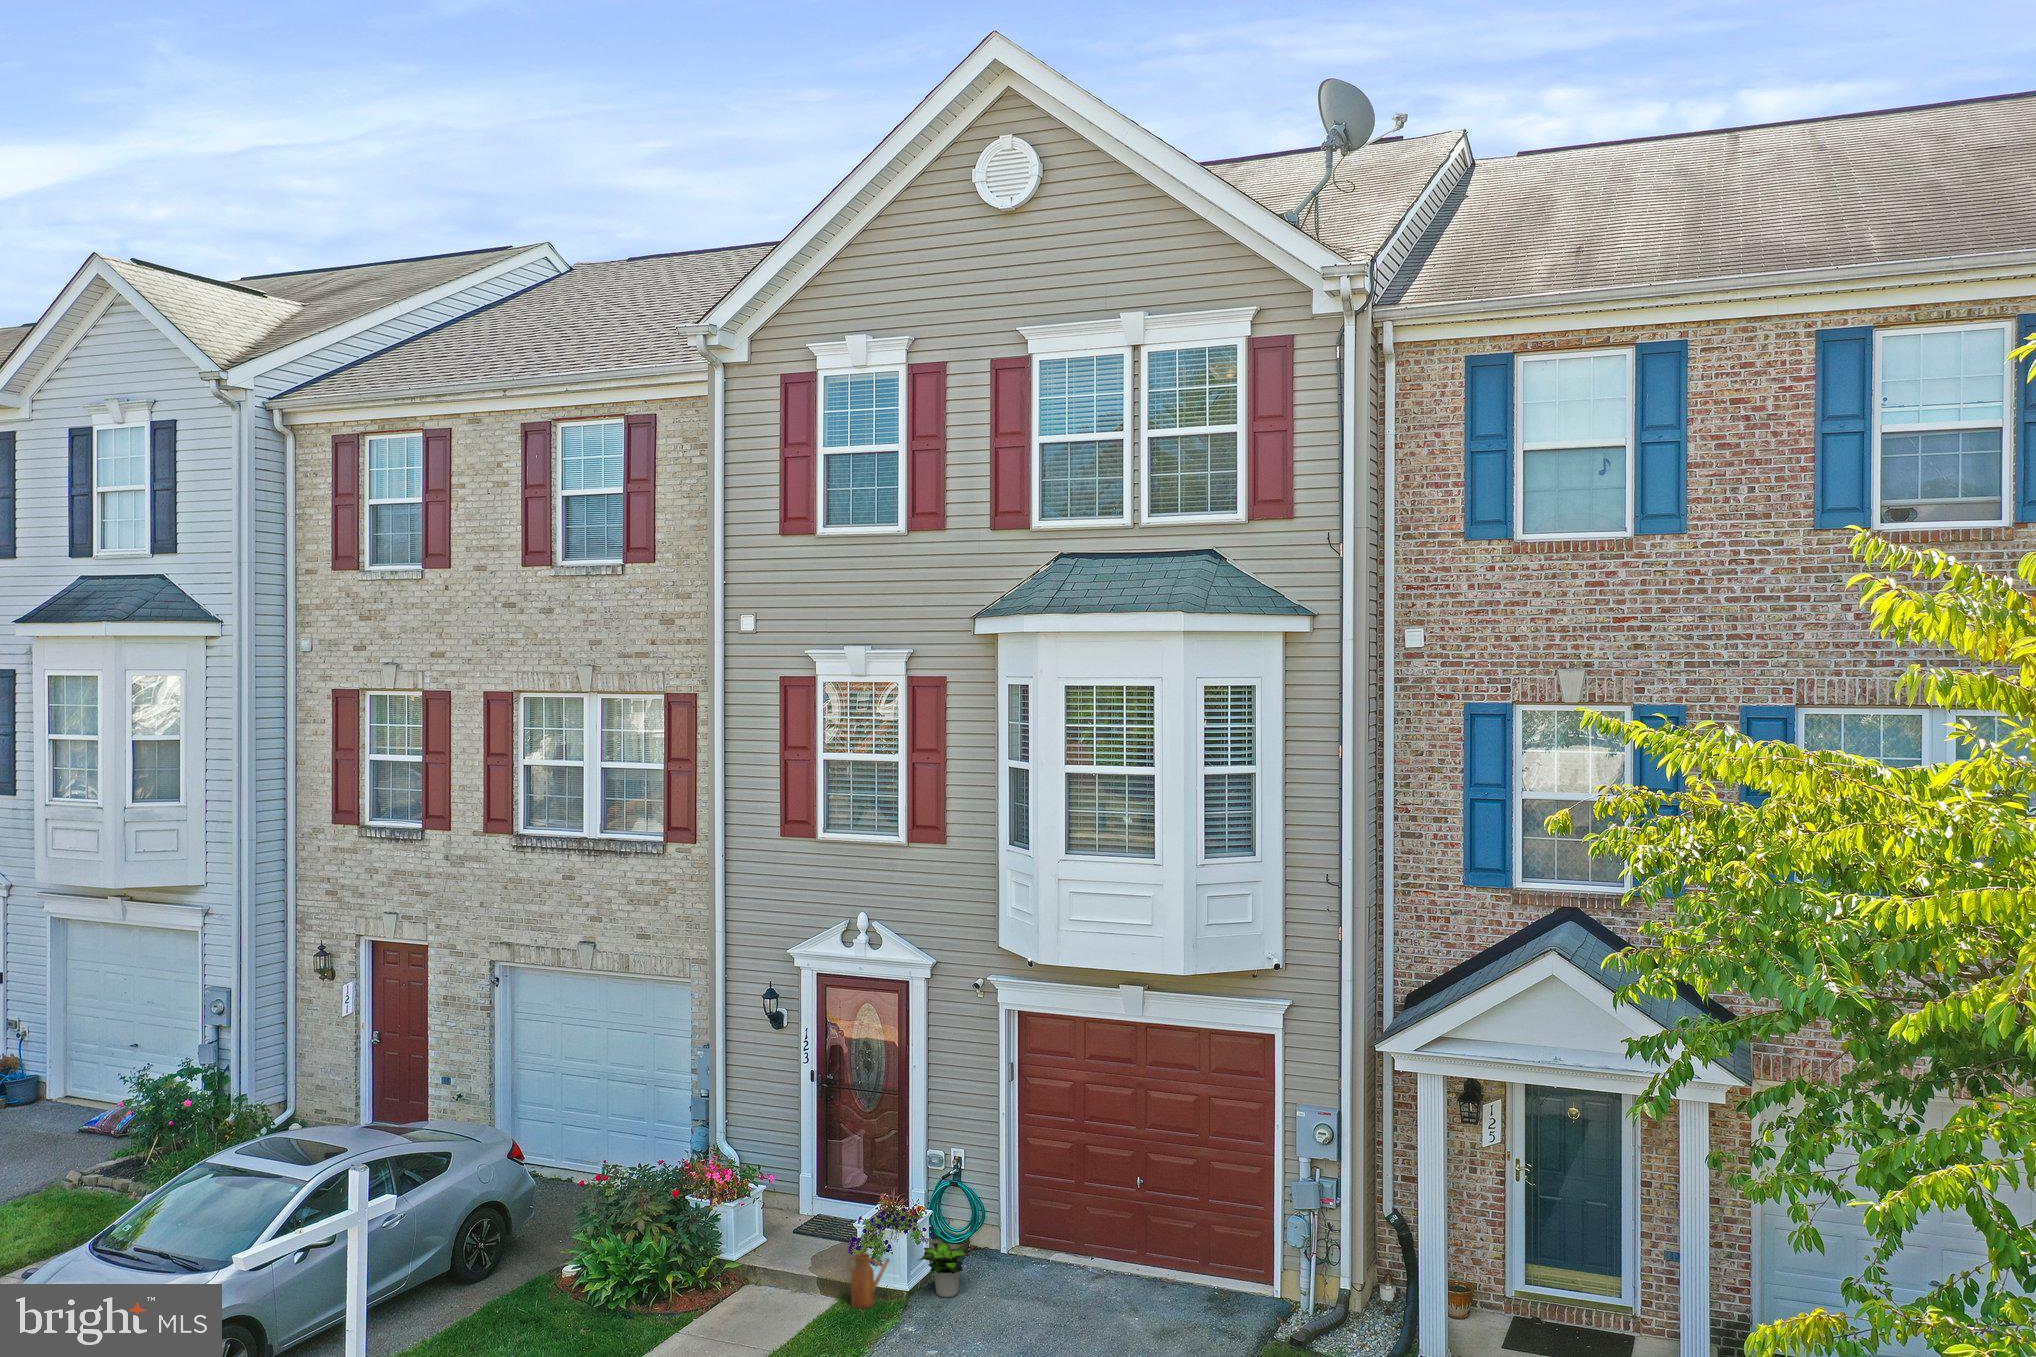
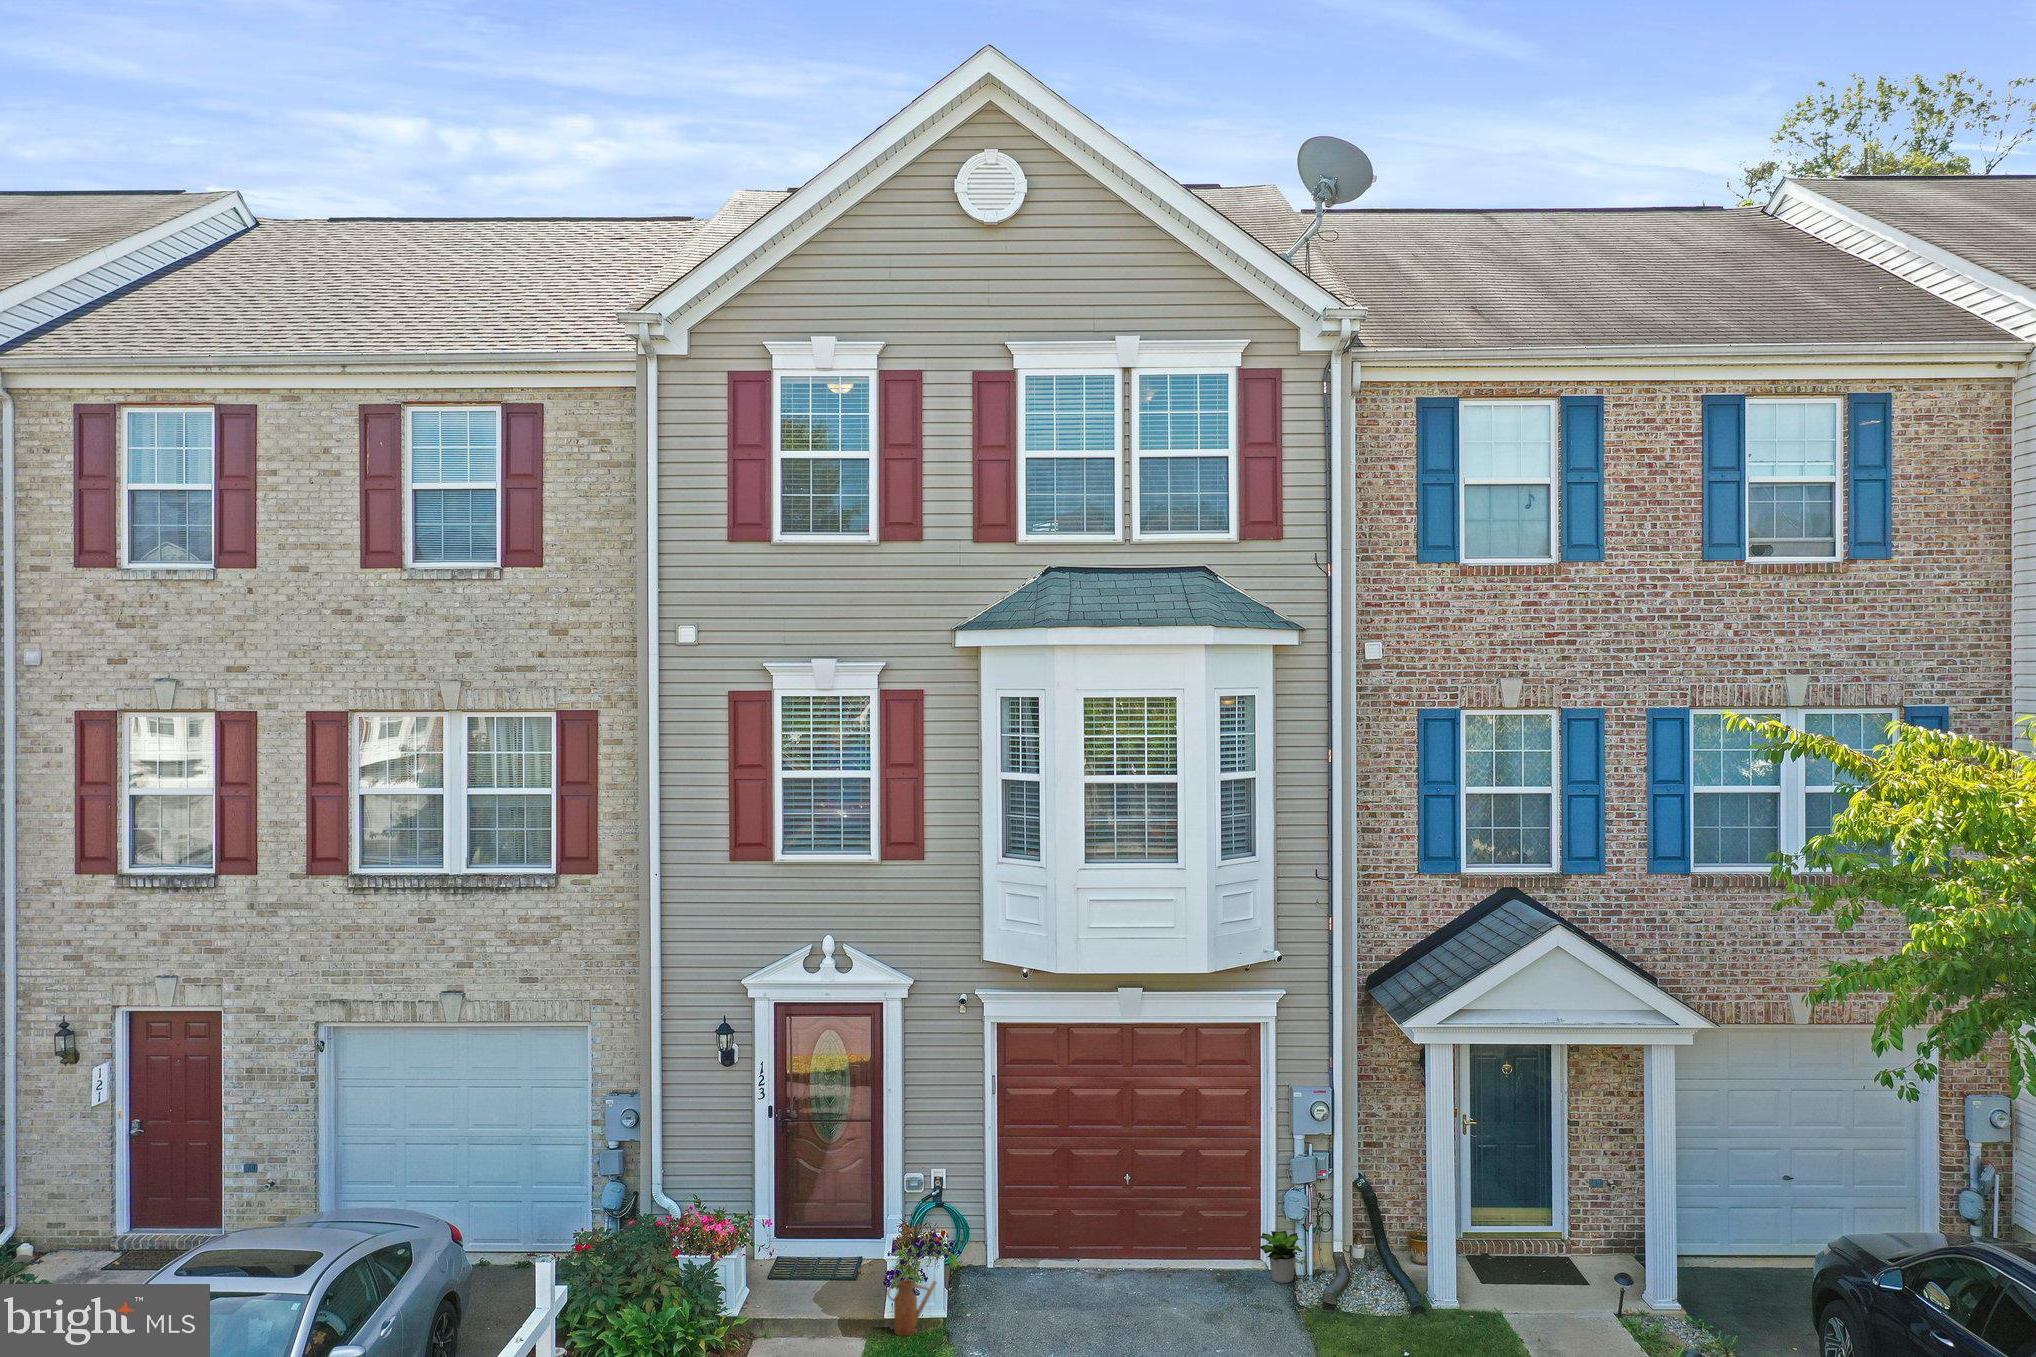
potted plant: present [917,1241,970,1297] -> present [1259,1231,1302,1283]

